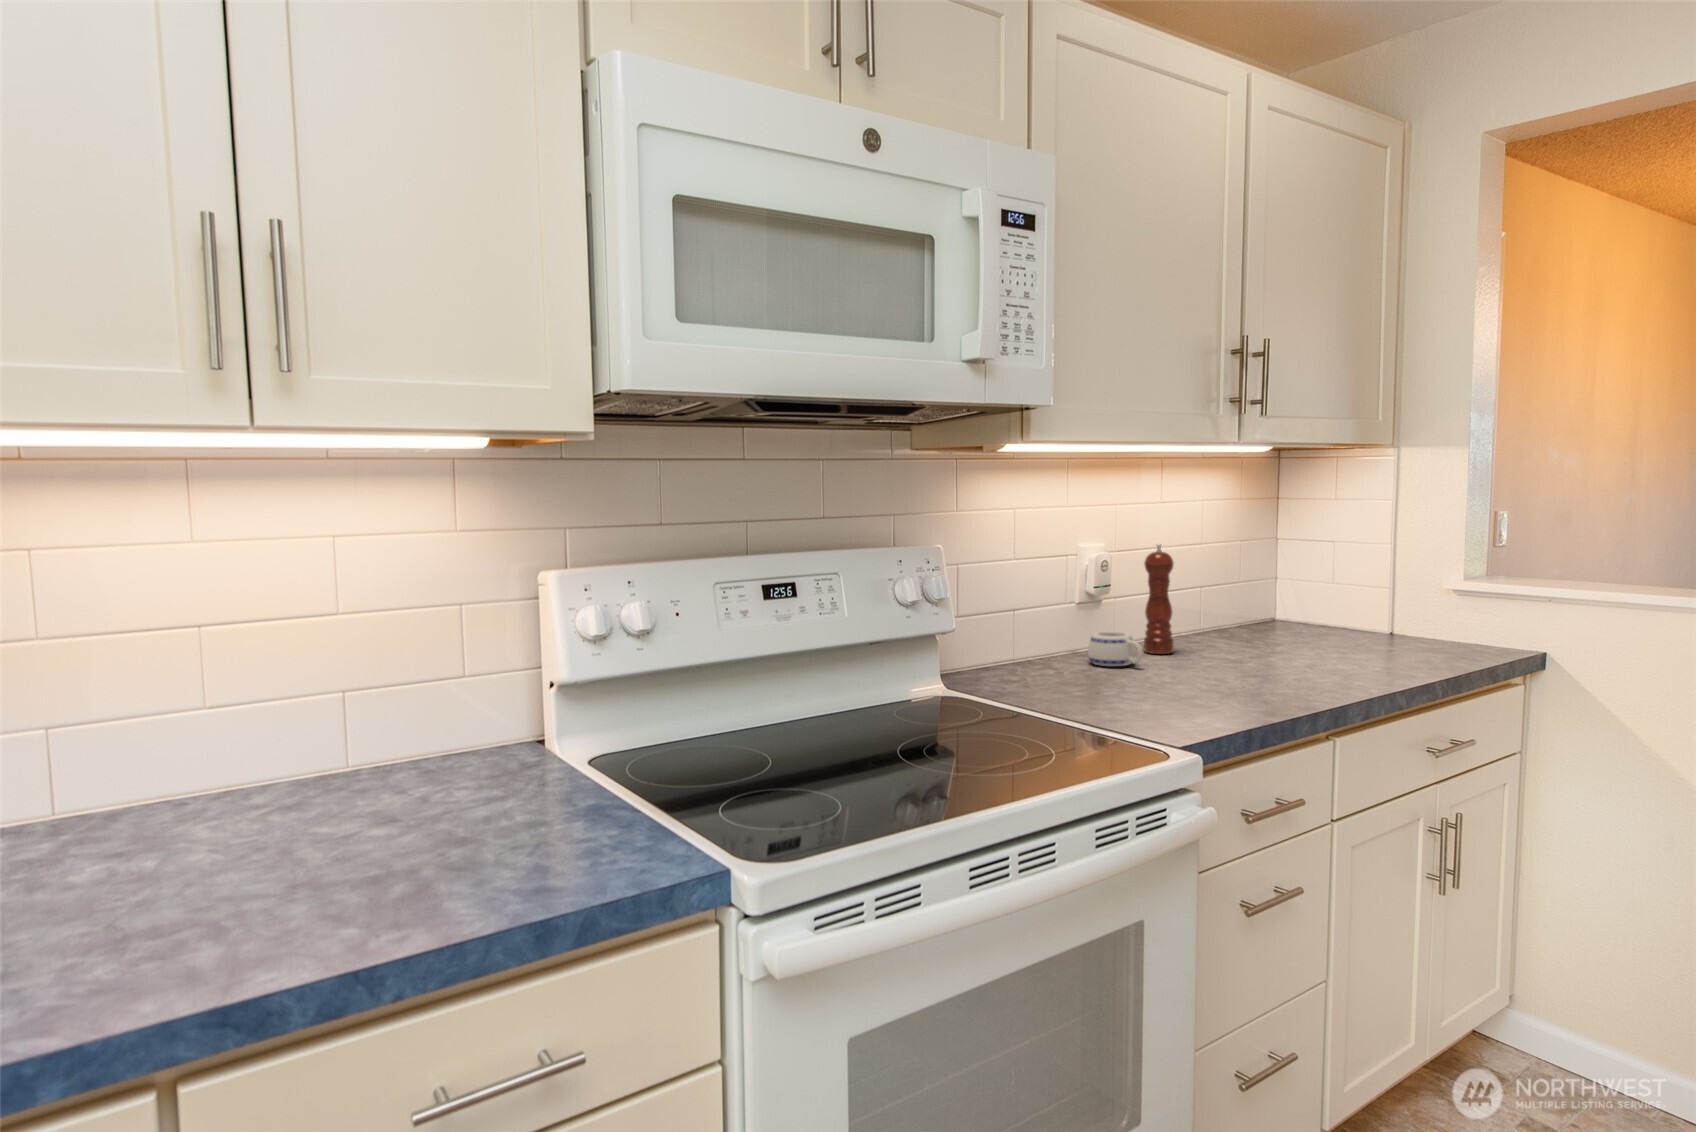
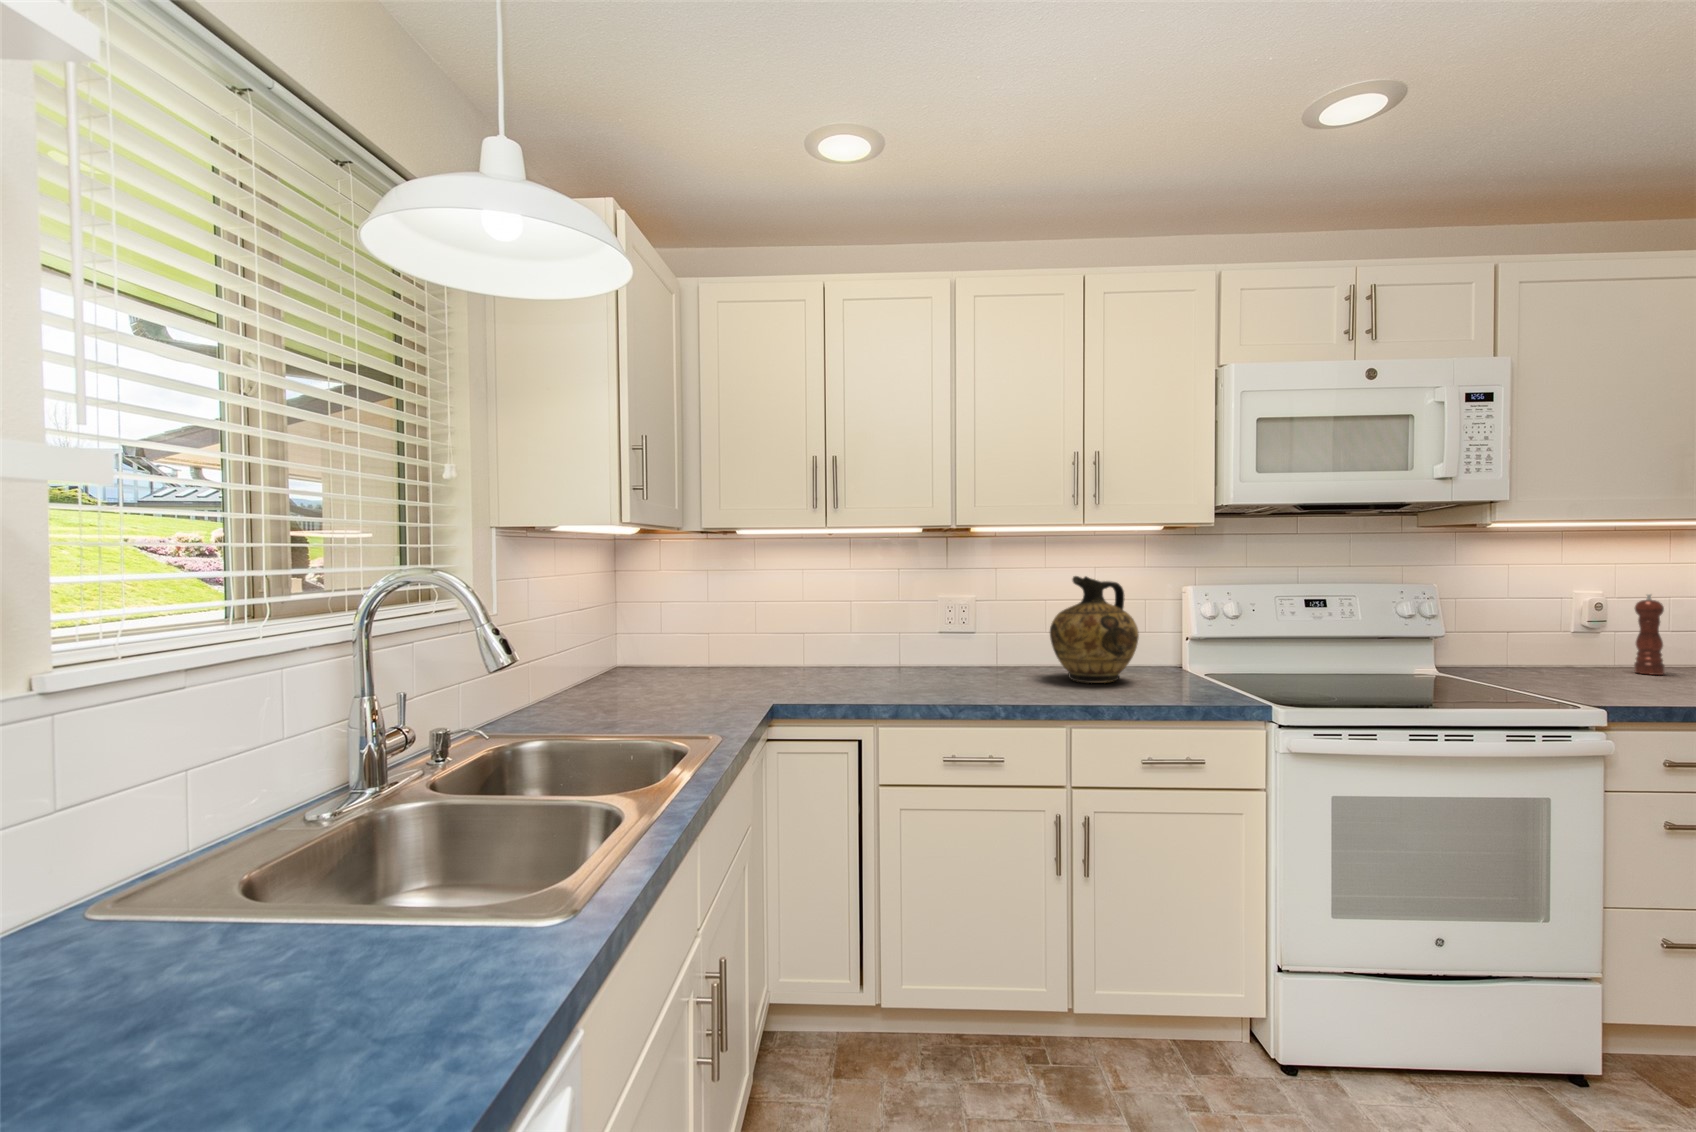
ceramic jug: none [178,570,427,852] -> present [1050,576,1139,683]
mug: present [1088,631,1143,666] -> none [1571,652,1619,676]

